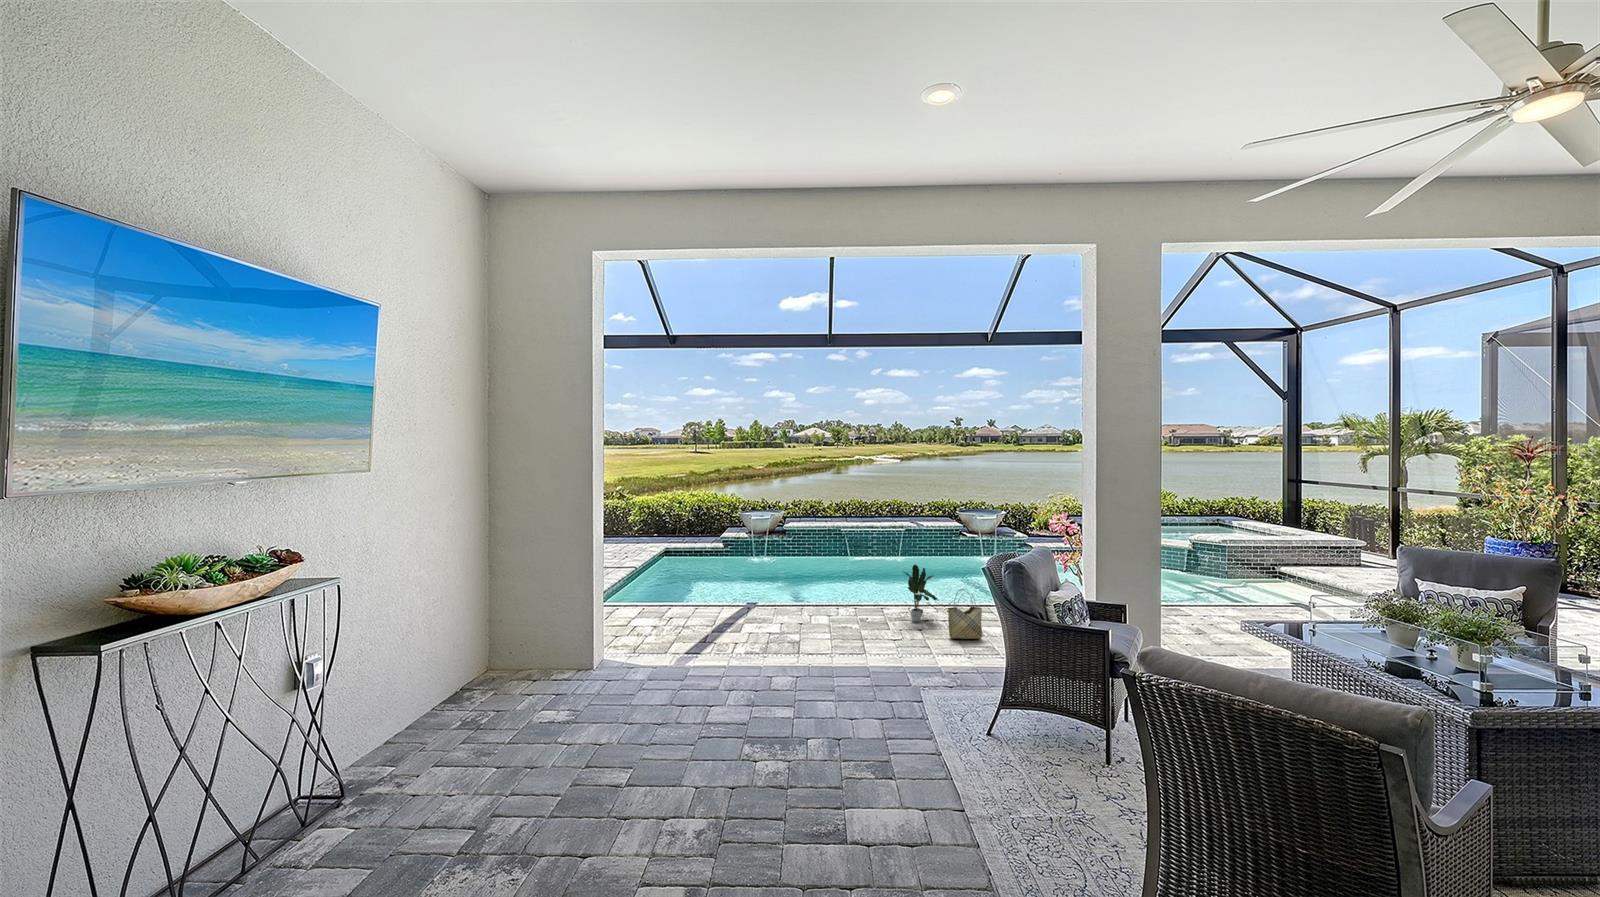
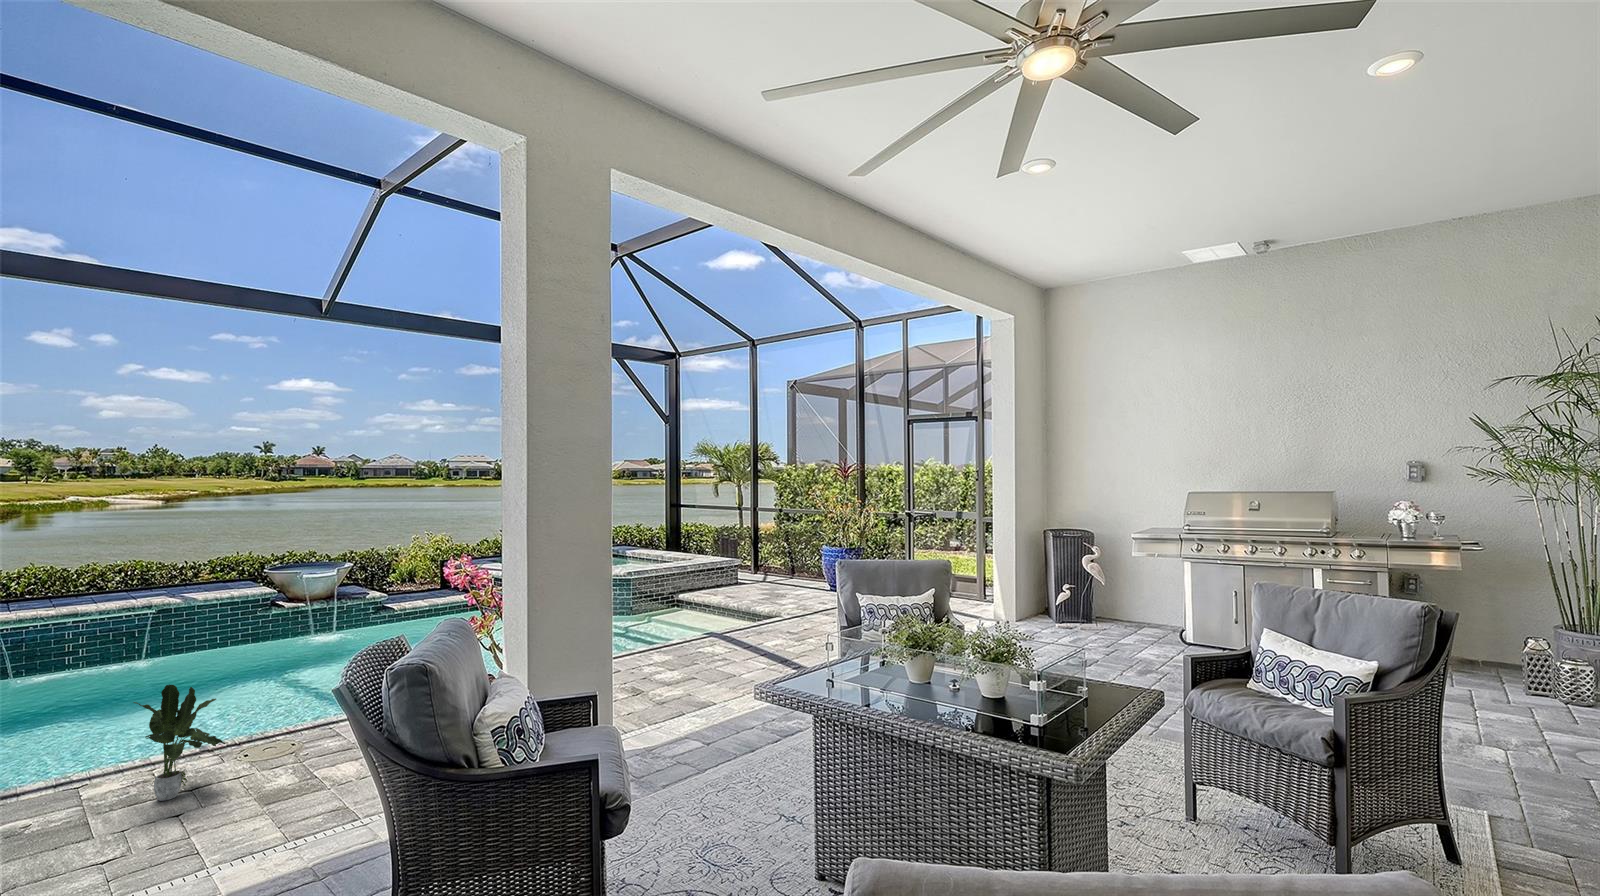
woven basket: present [948,589,982,639] -> none [246,714,322,816]

